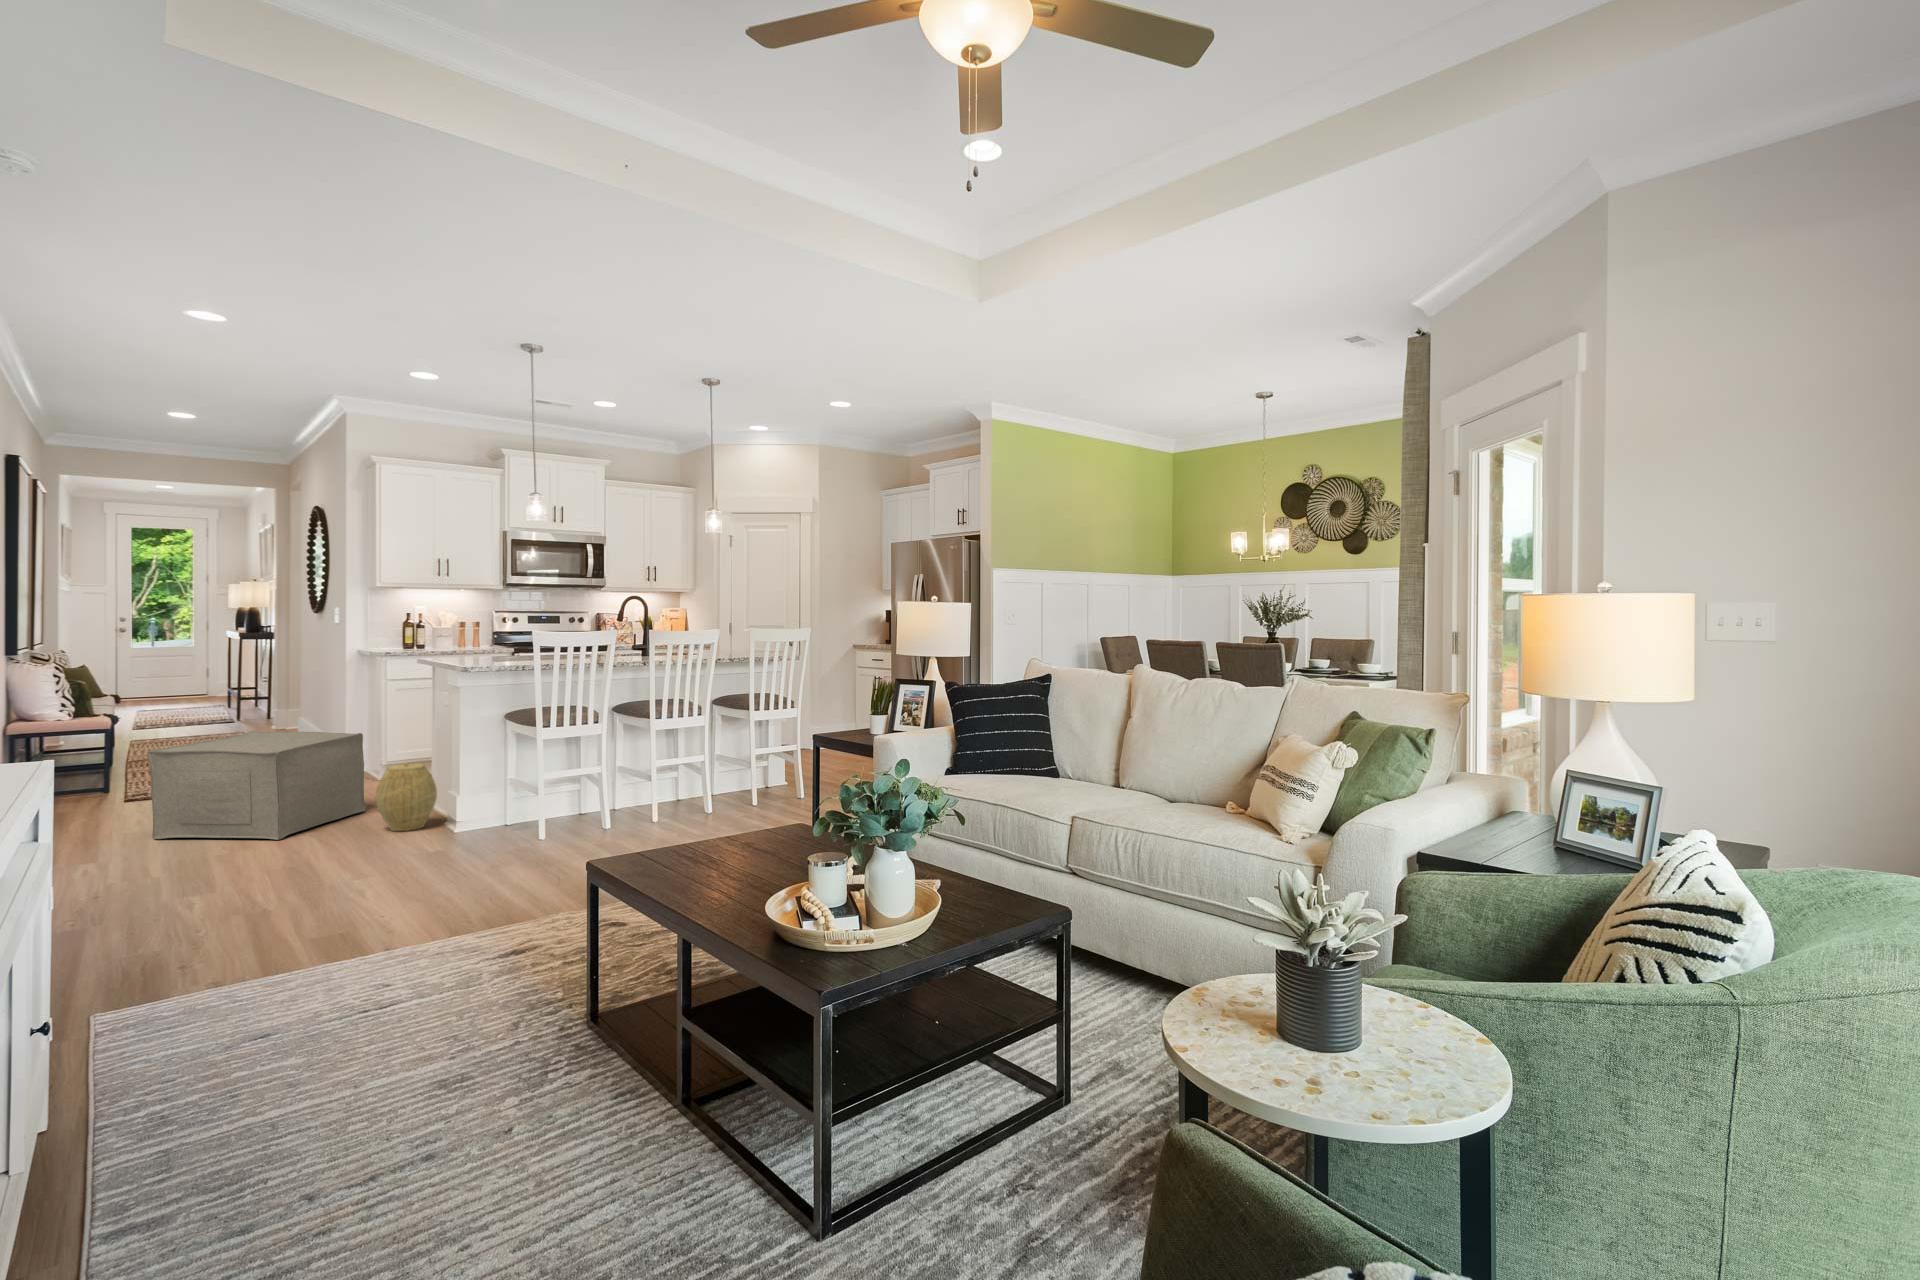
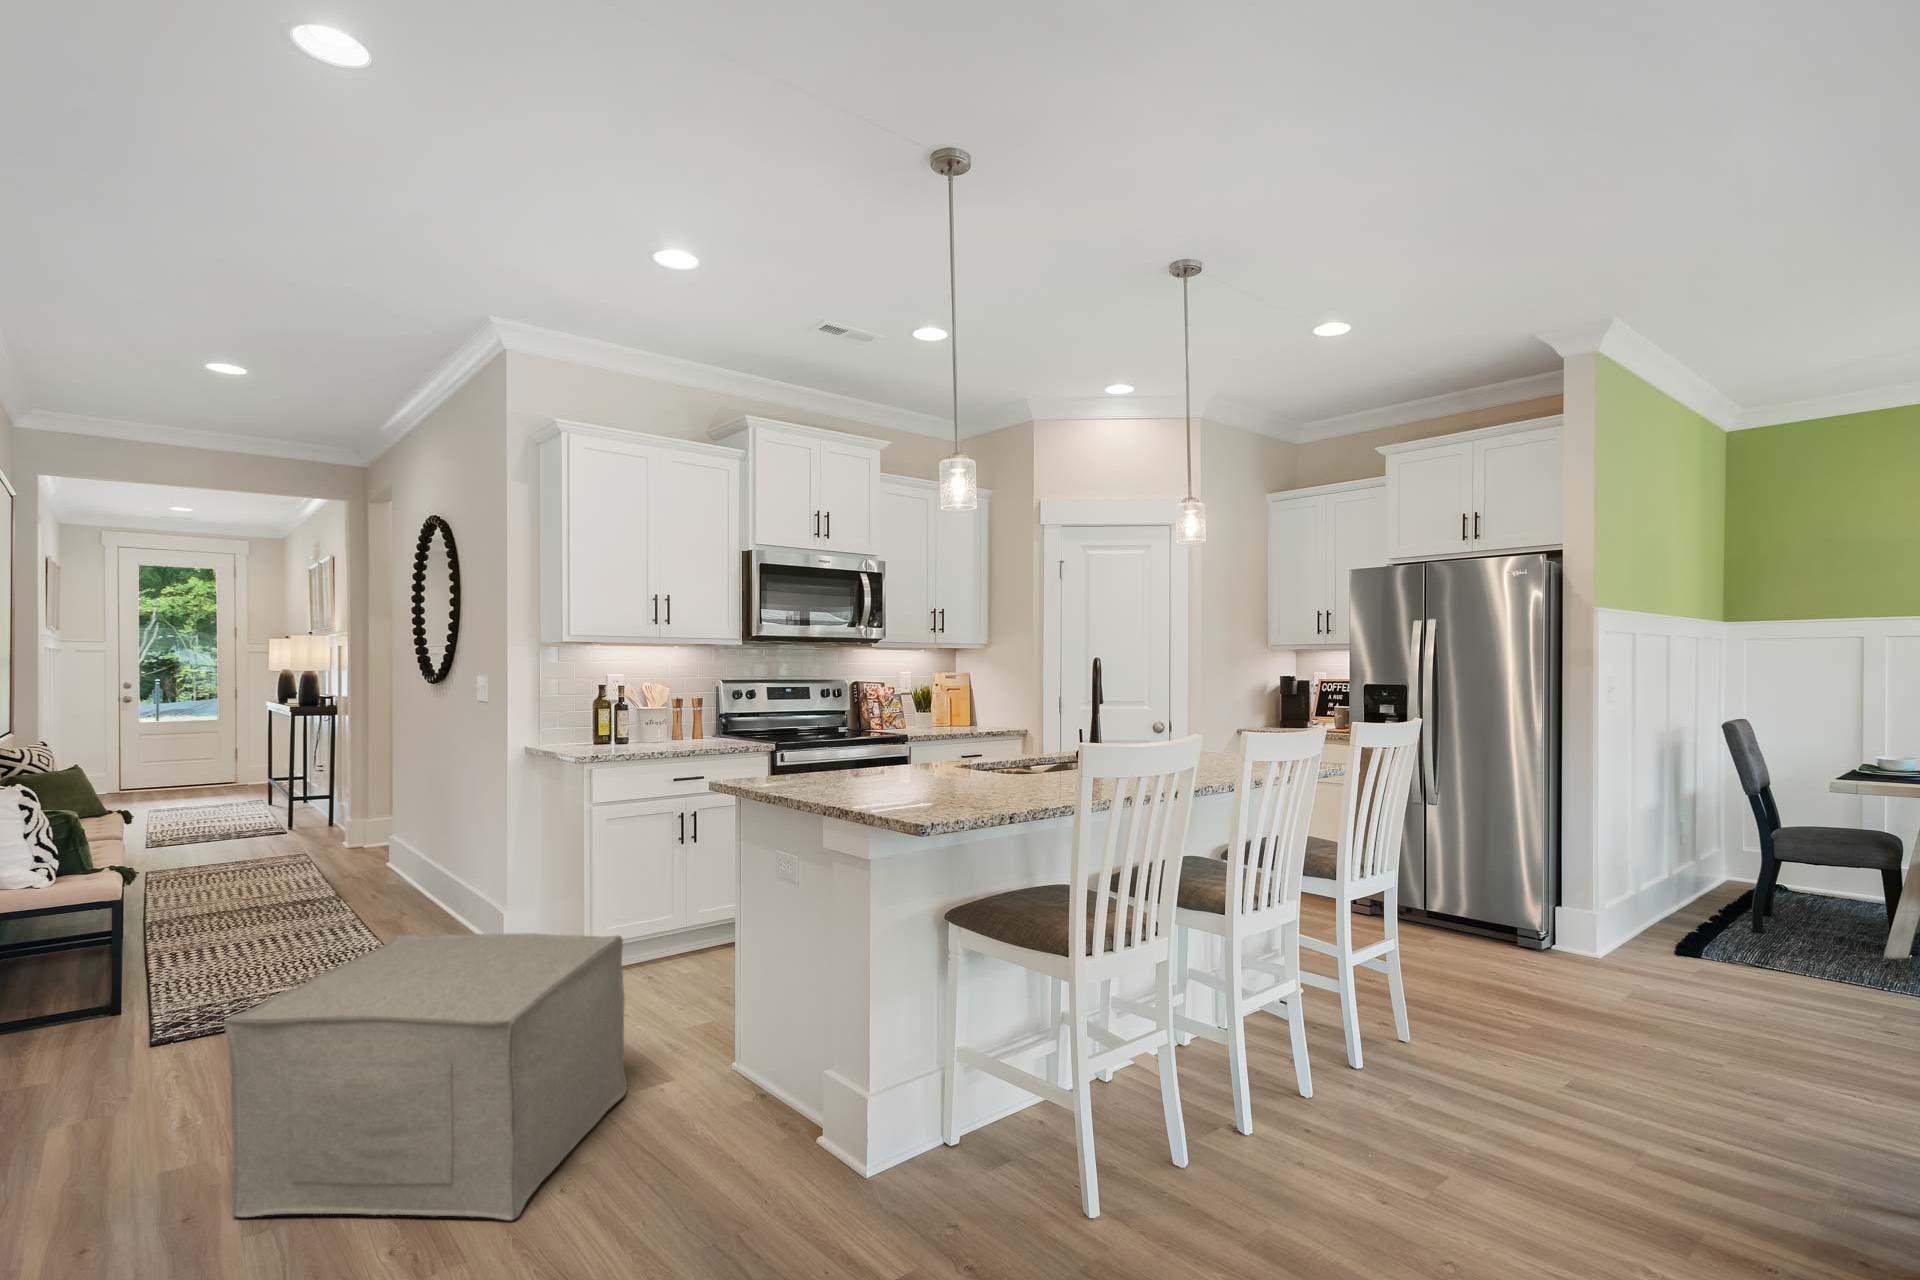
woven basket: present [375,763,437,831] -> none [699,1014,815,1177]

